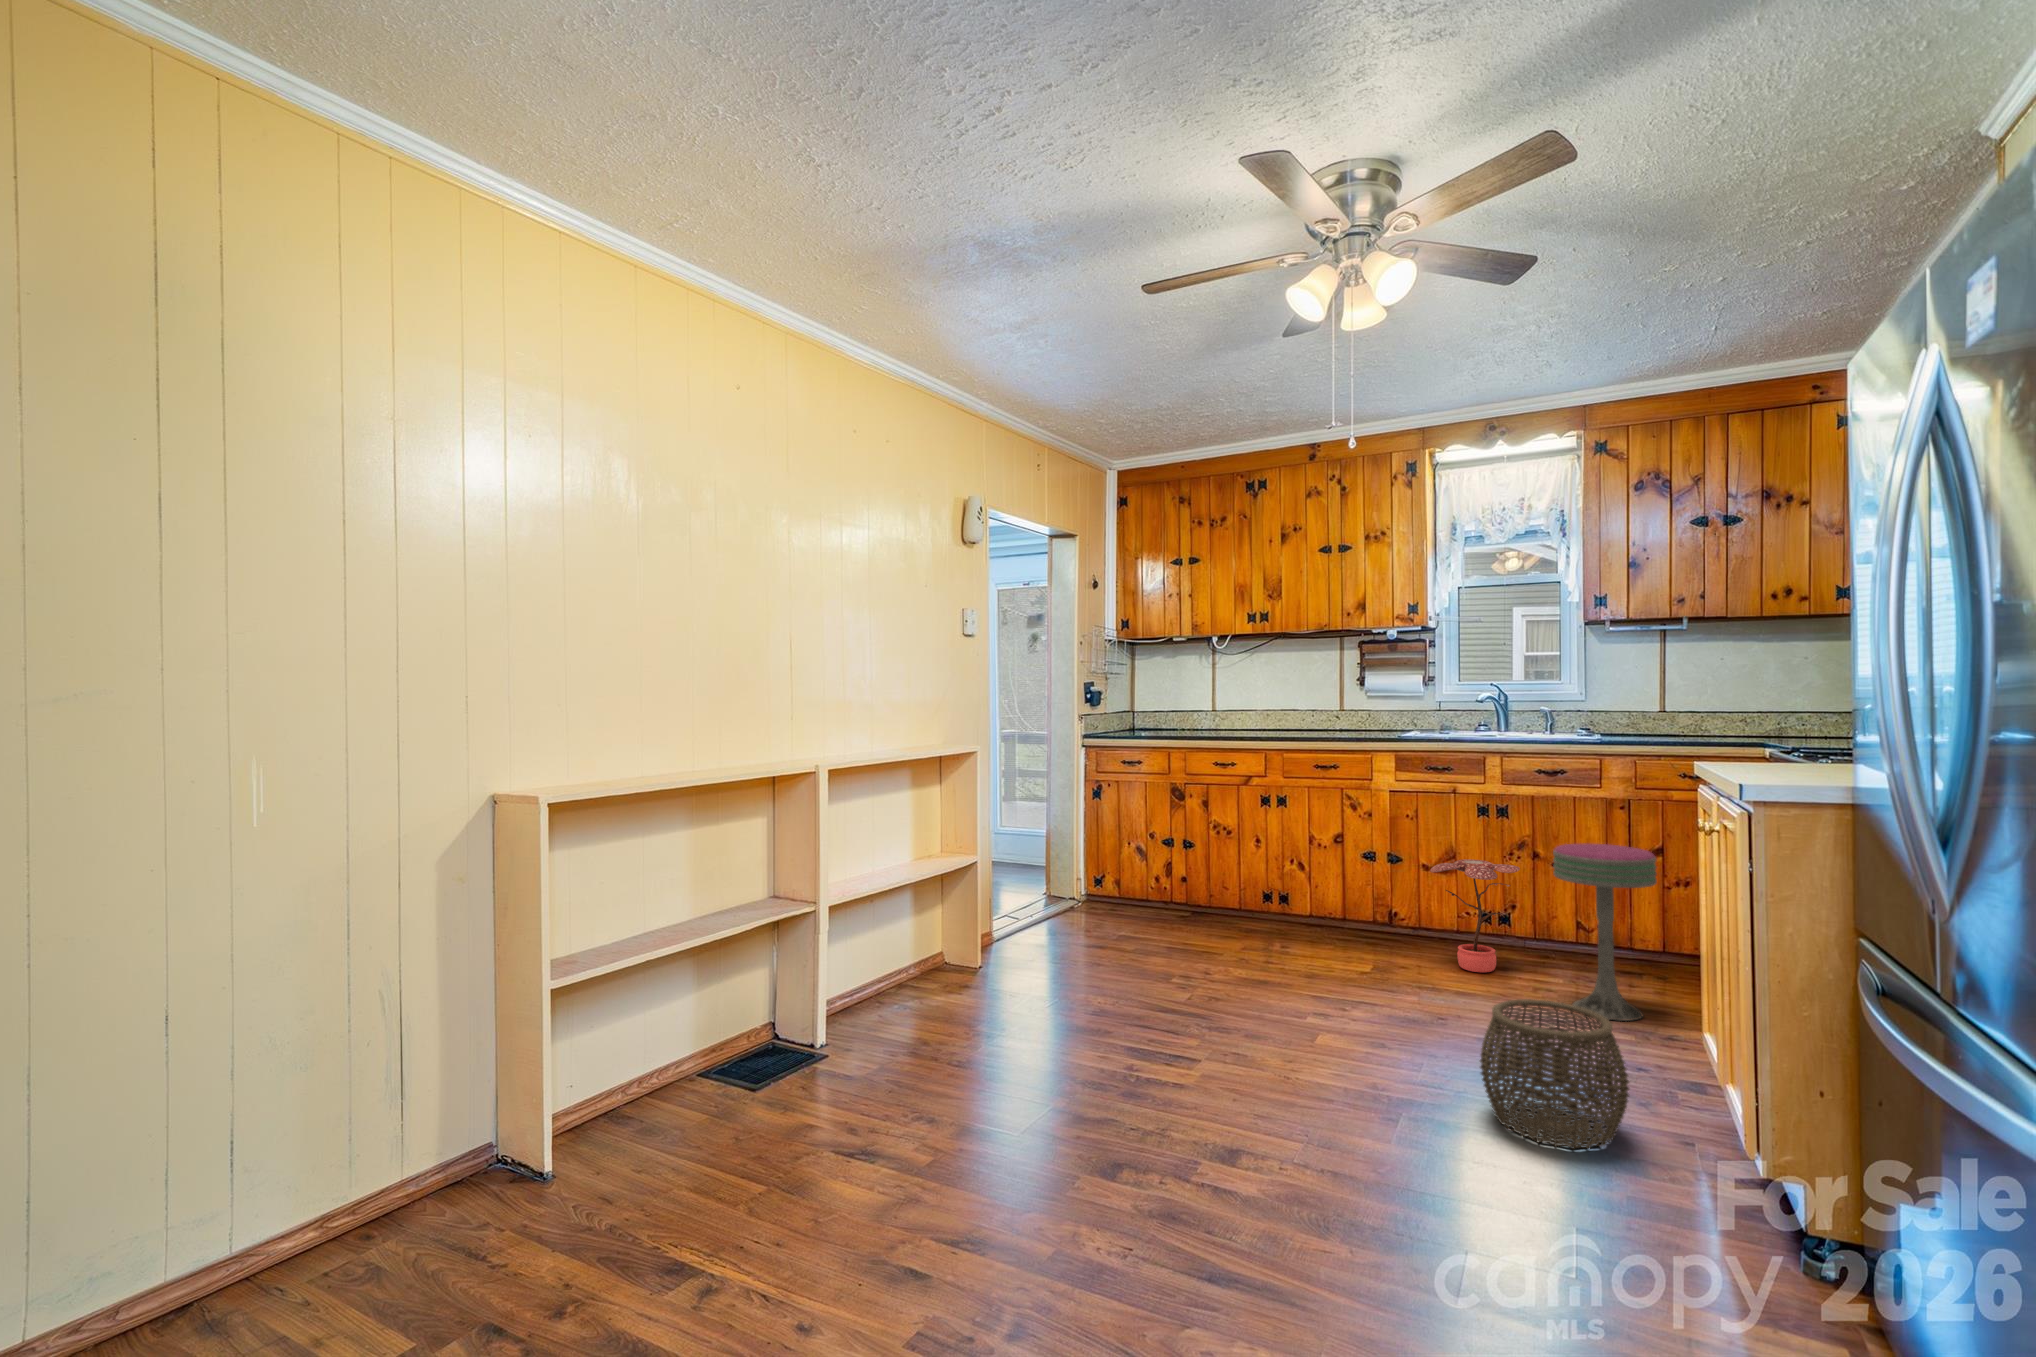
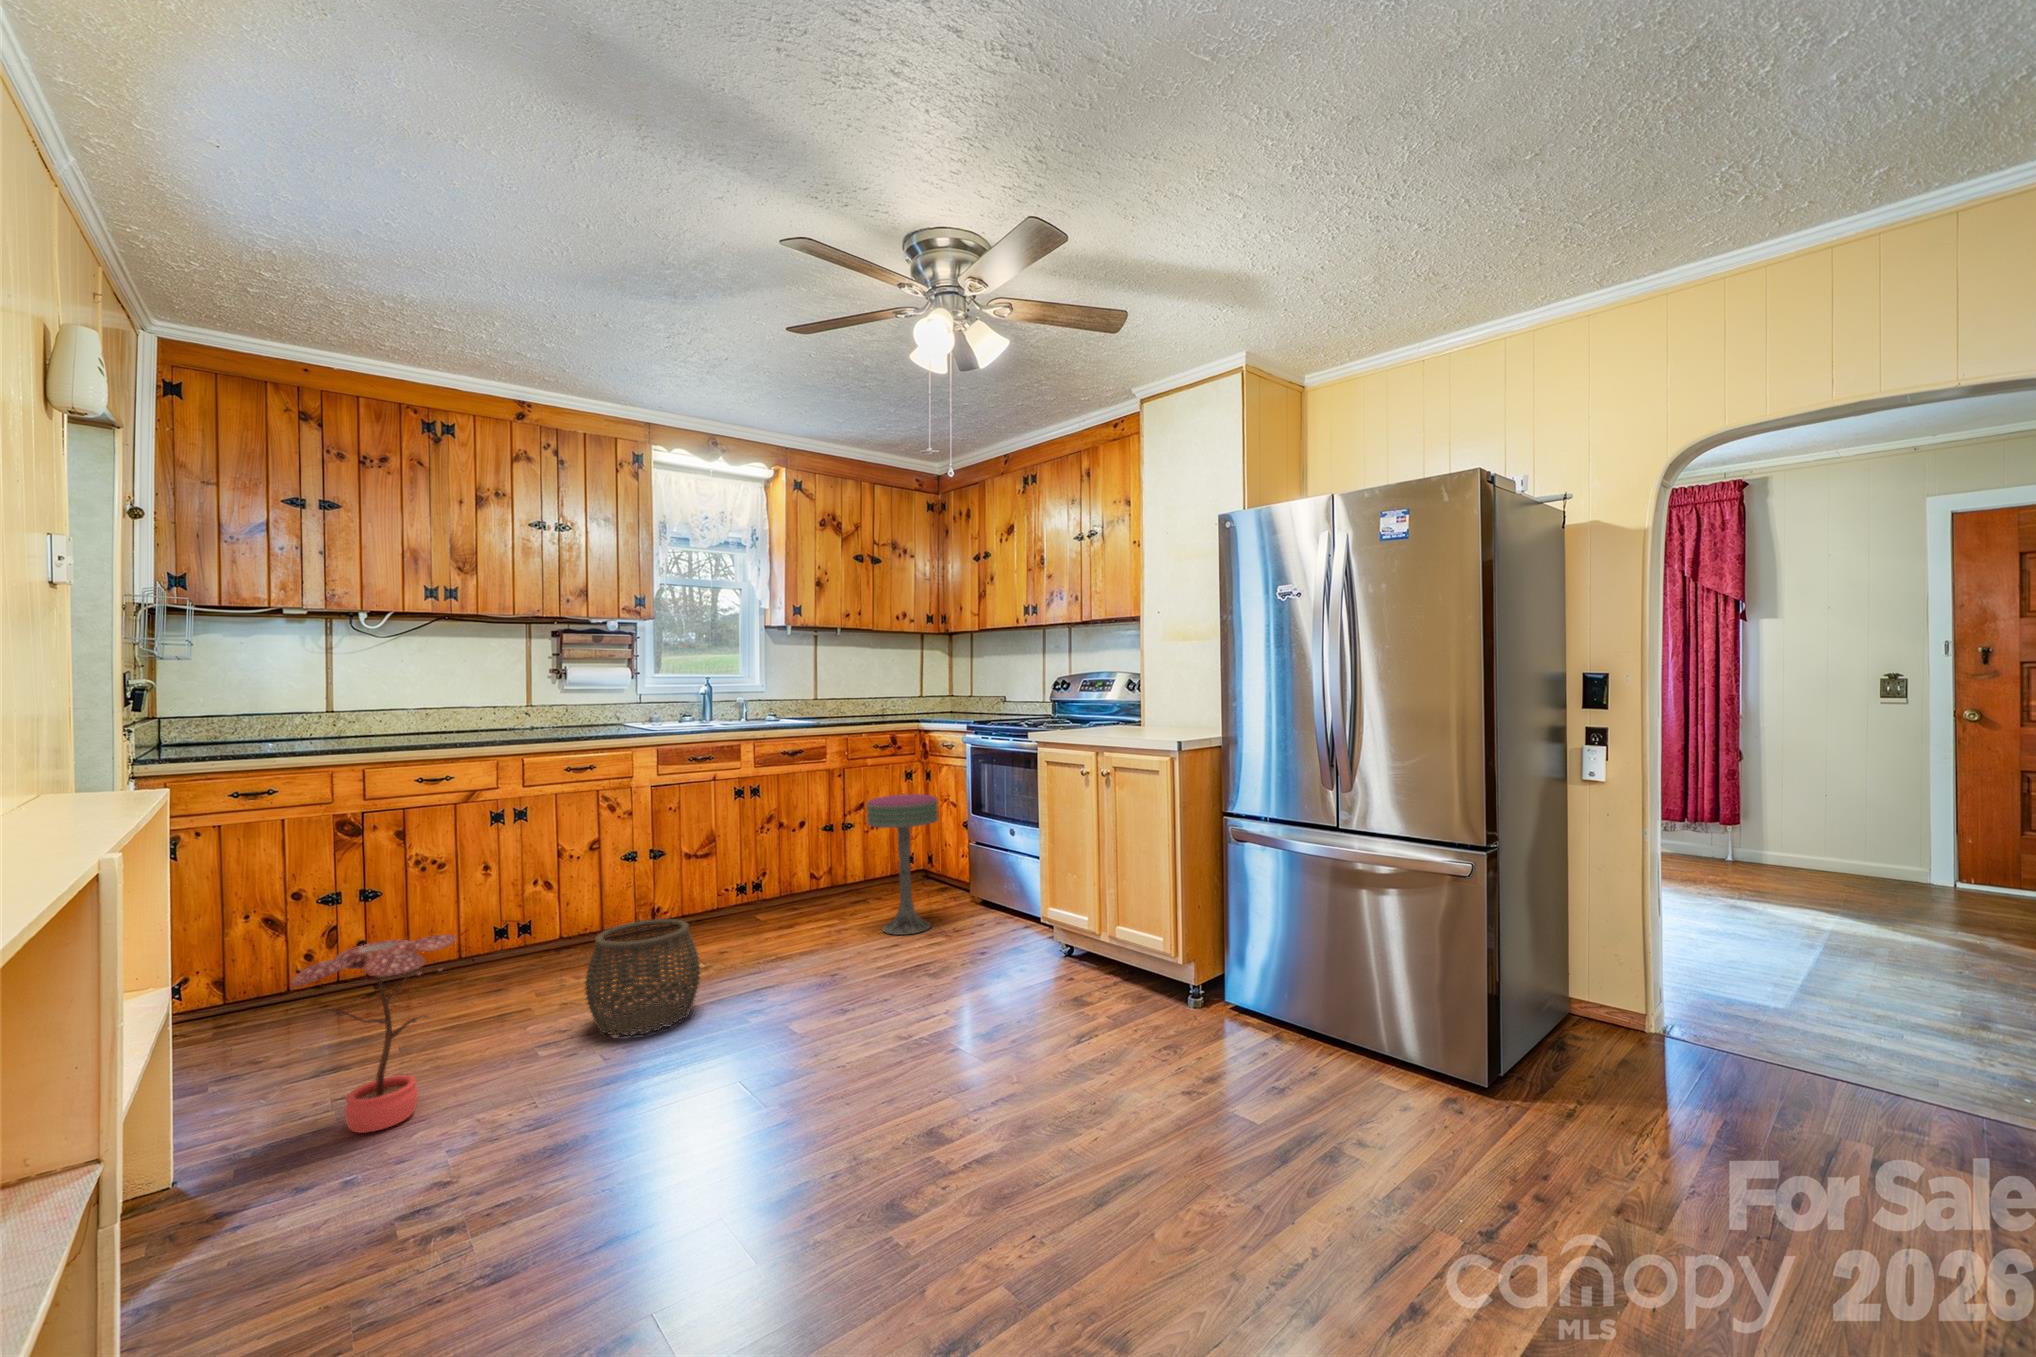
potted plant: present [1430,859,1520,972] -> present [291,935,456,1133]
woven basket: present [1480,999,1629,1149] -> present [584,919,701,1036]

